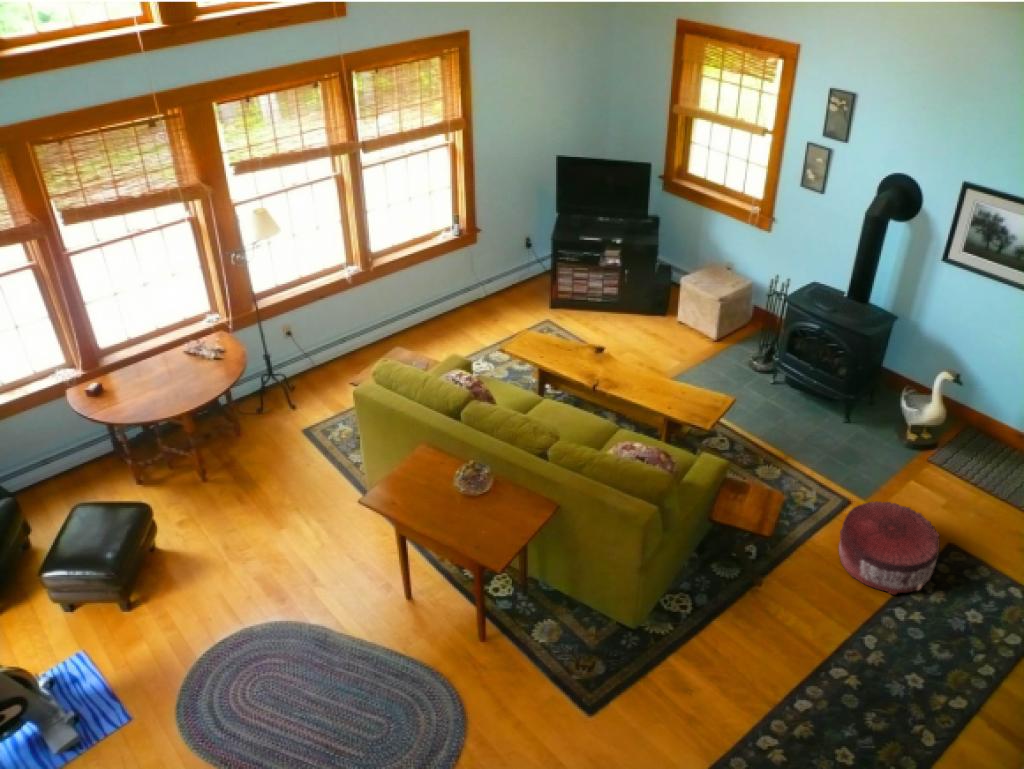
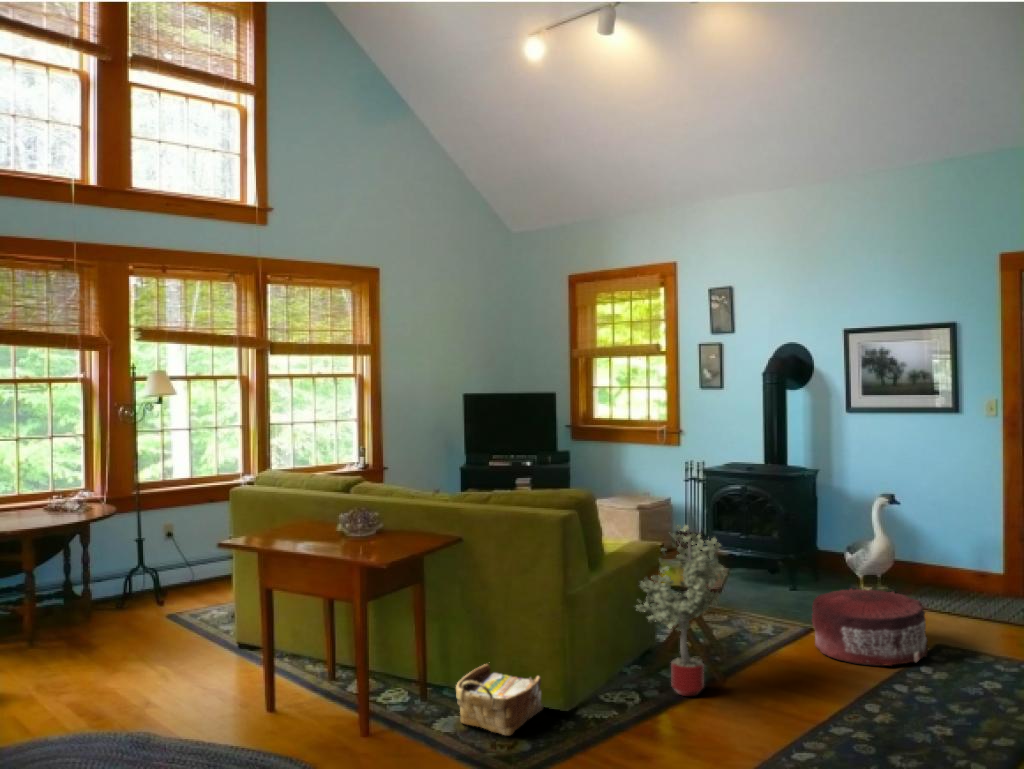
potted tree: none [680,502,767,626] -> present [636,525,727,696]
woven basket: none [531,595,599,675] -> present [456,664,544,736]

